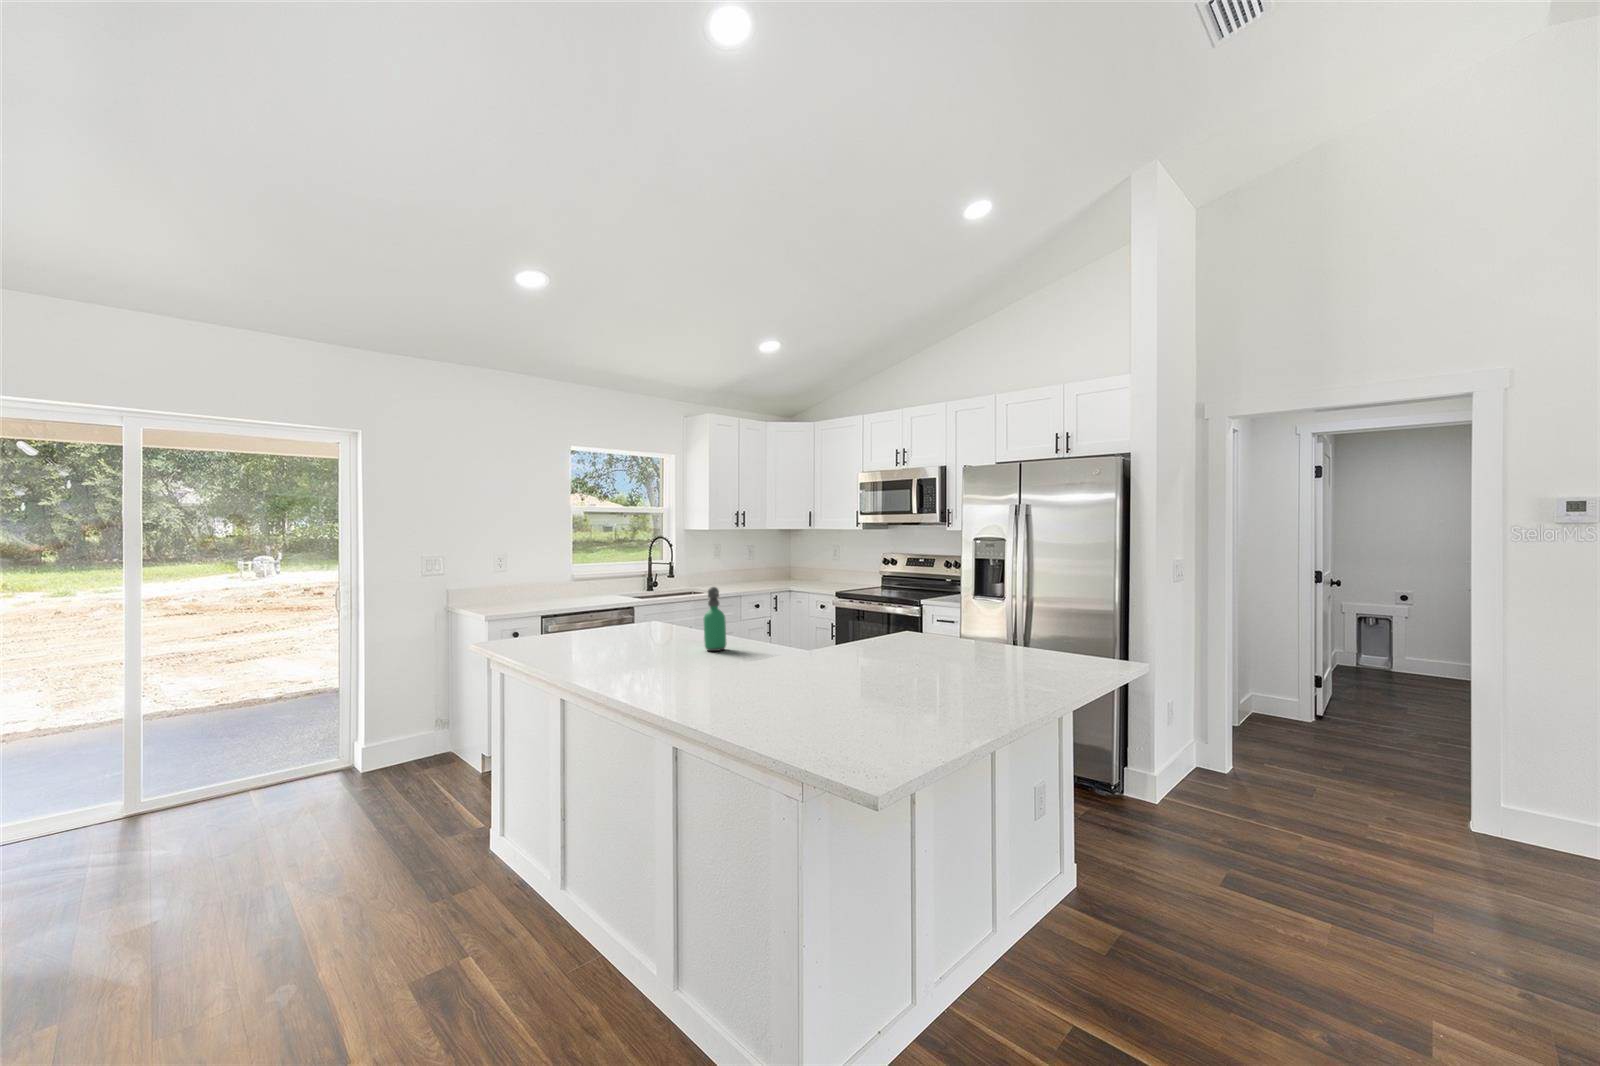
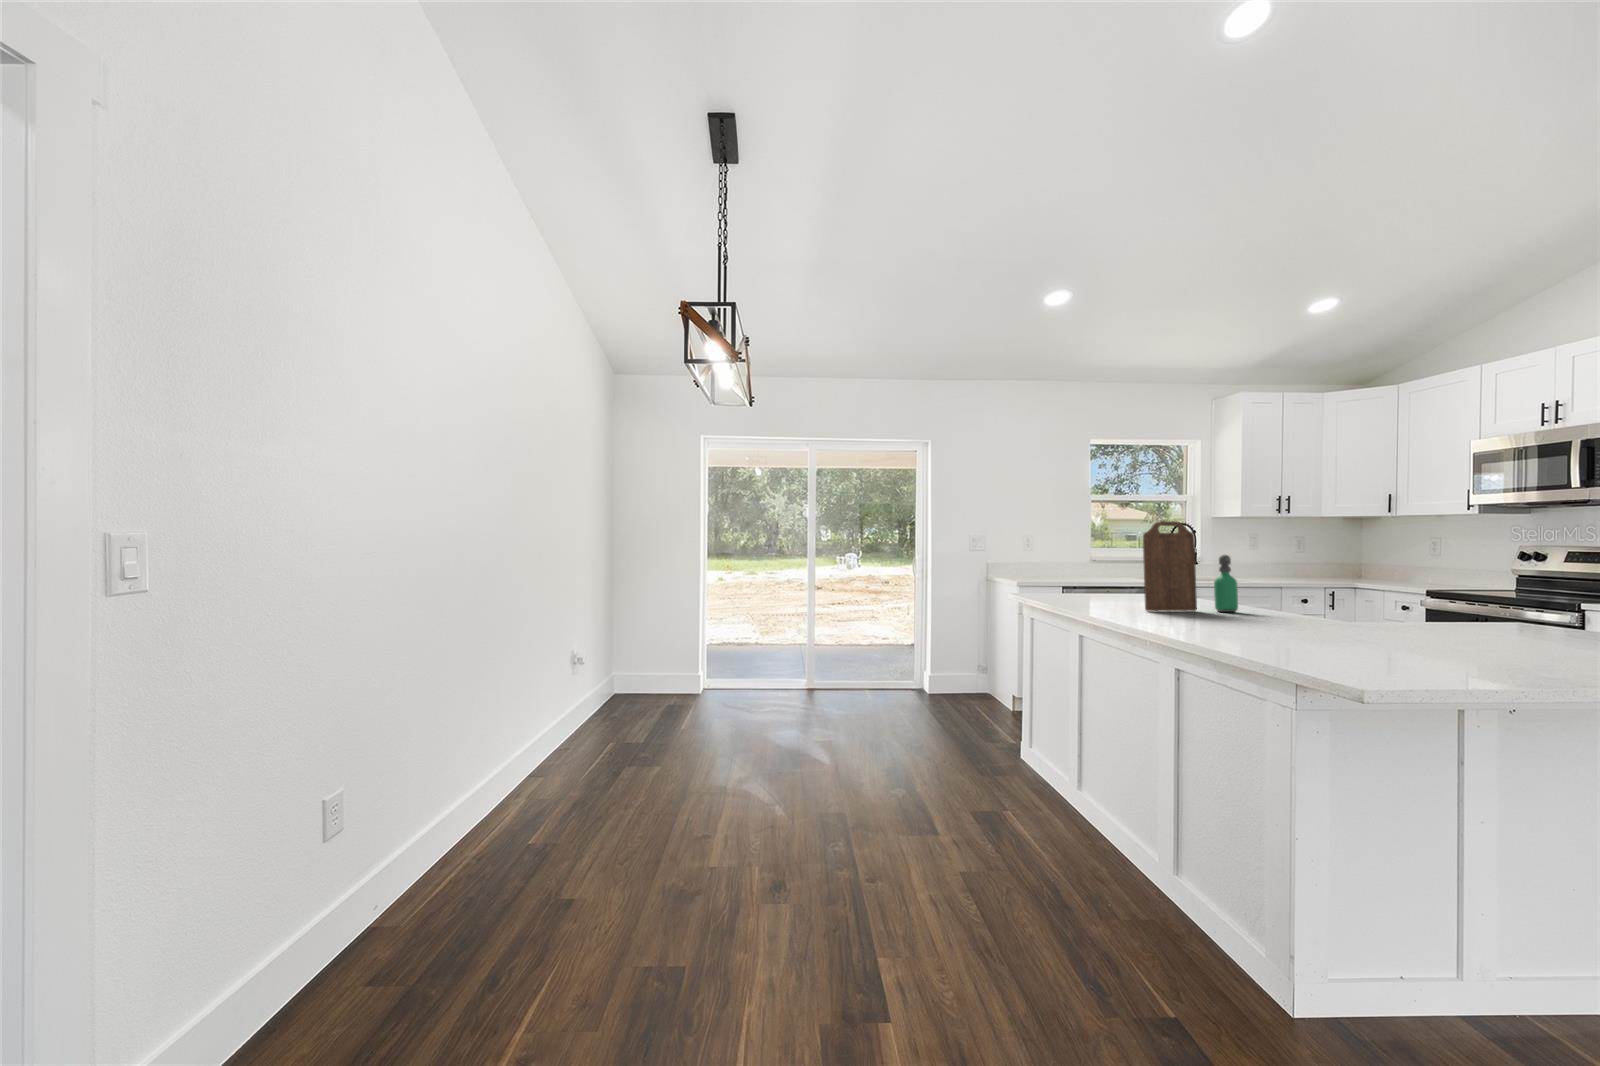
cutting board: none [630,551,688,662] -> present [1143,521,1197,611]

